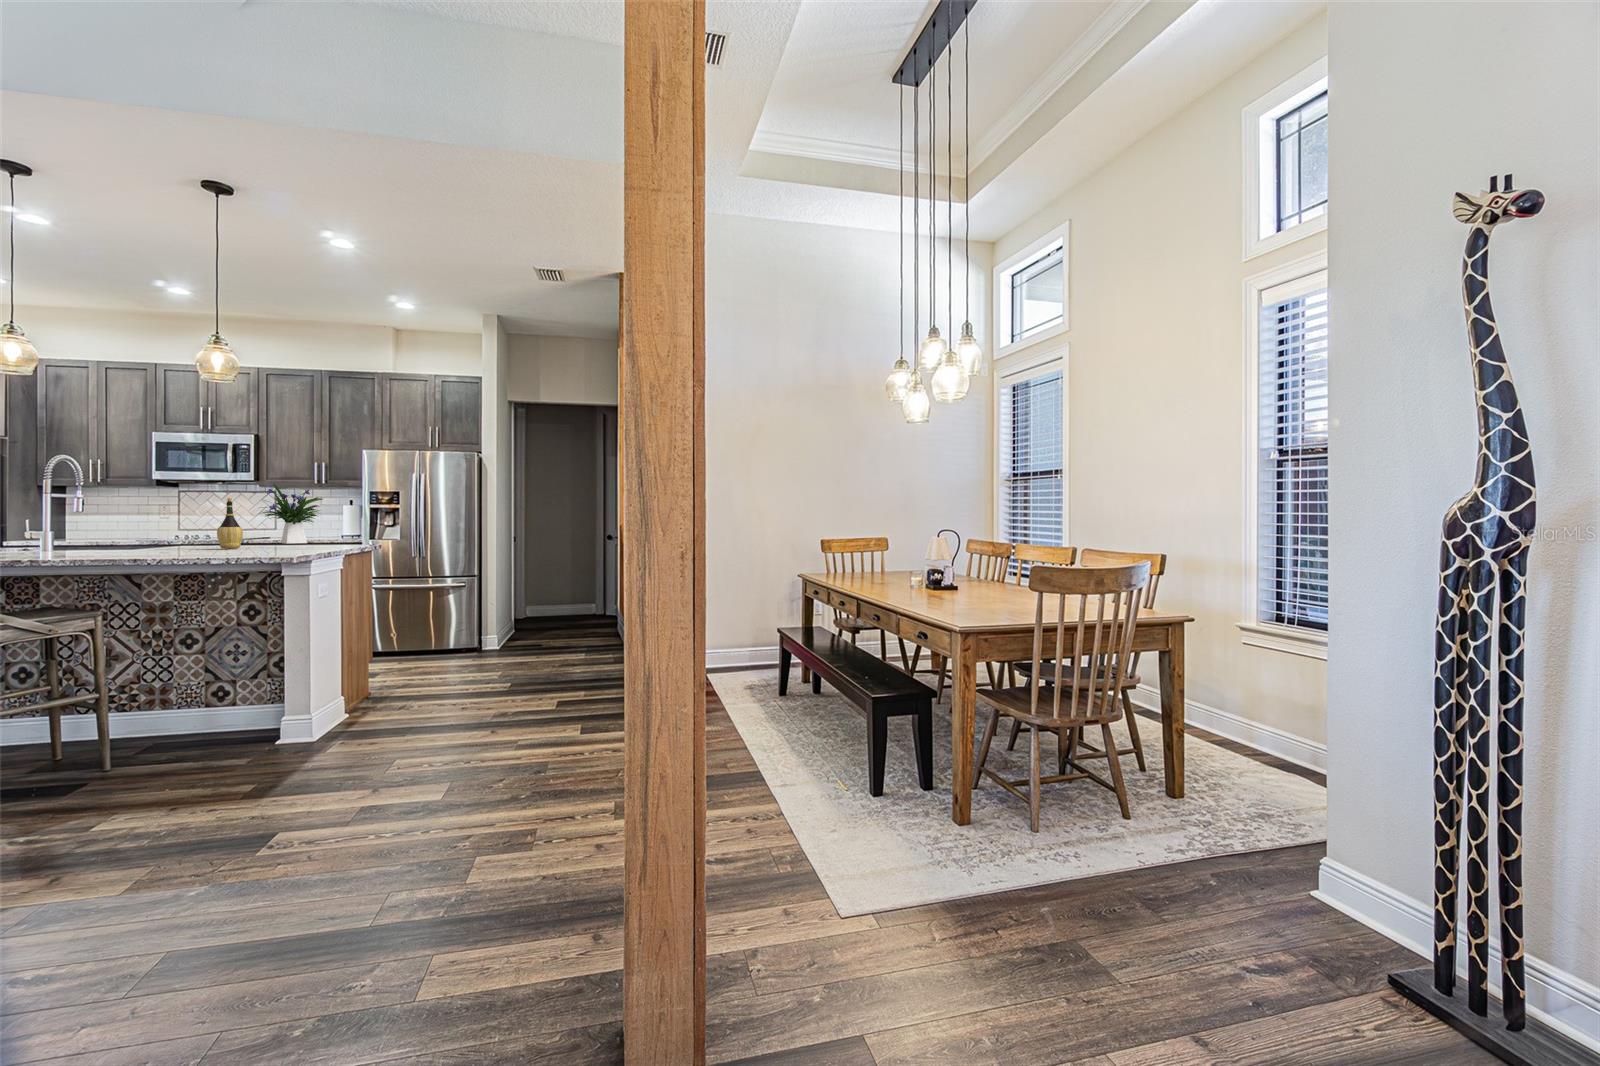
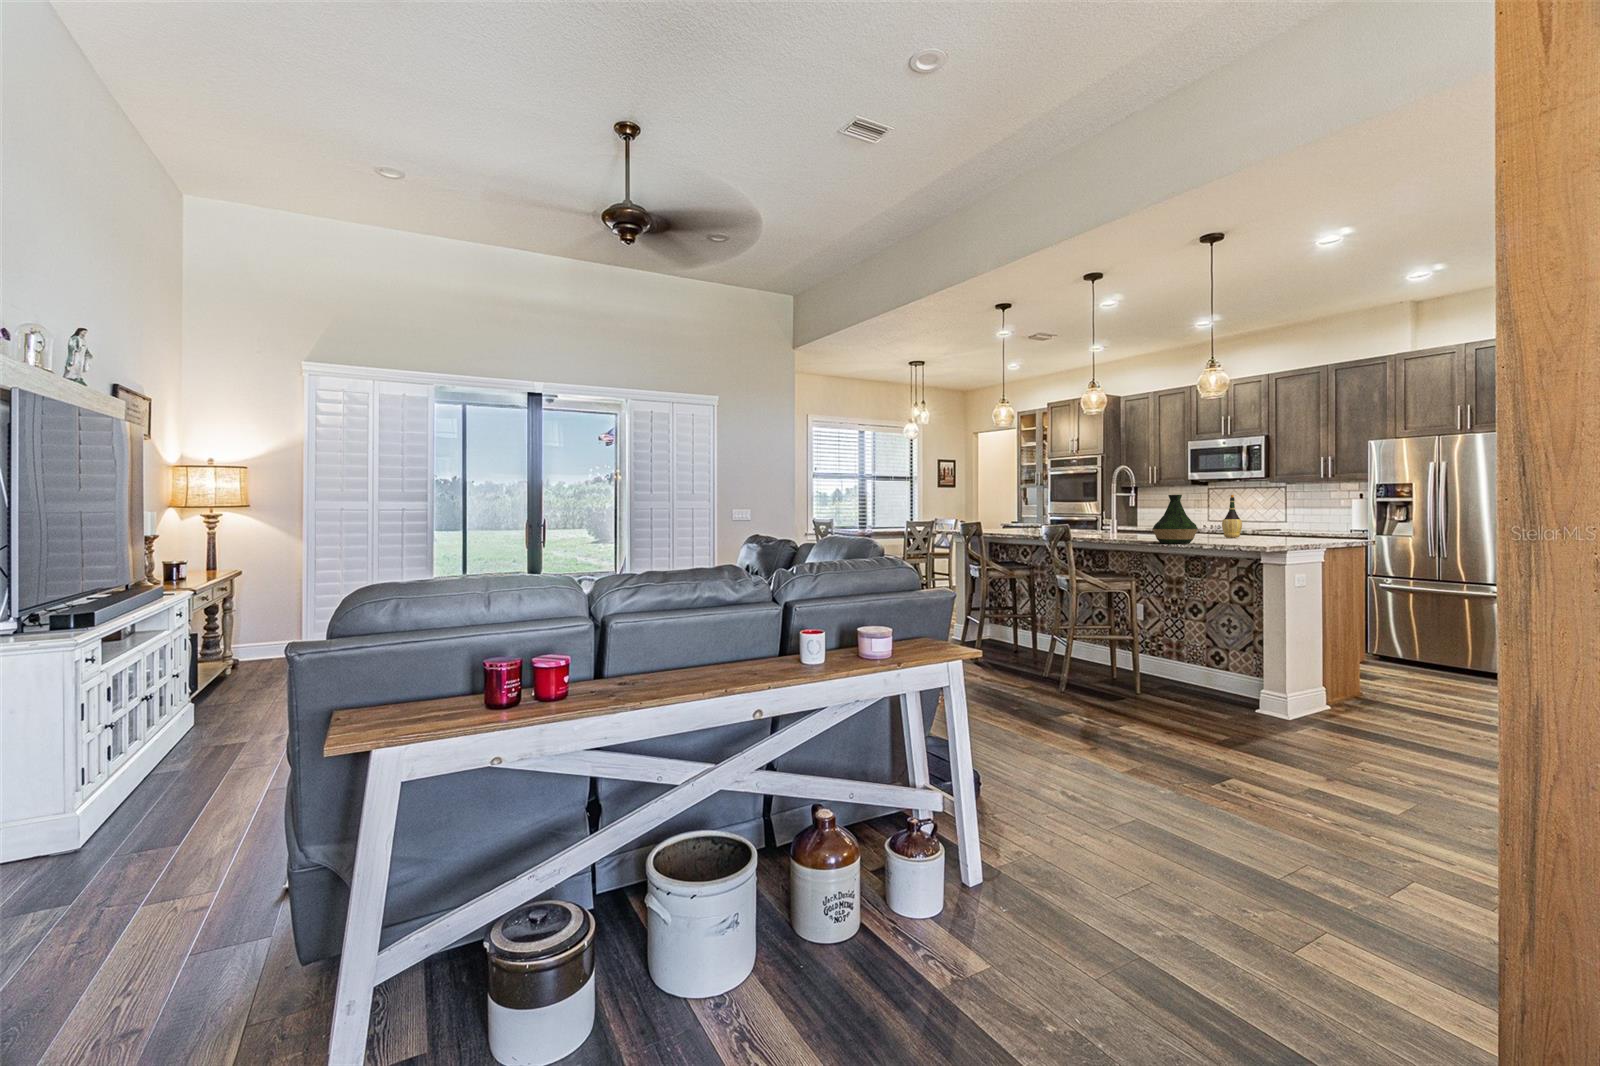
flower arrangement: present [263,484,323,544] -> none [1258,480,1321,535]
vase: none [124,496,194,559] -> present [1153,495,1198,544]

